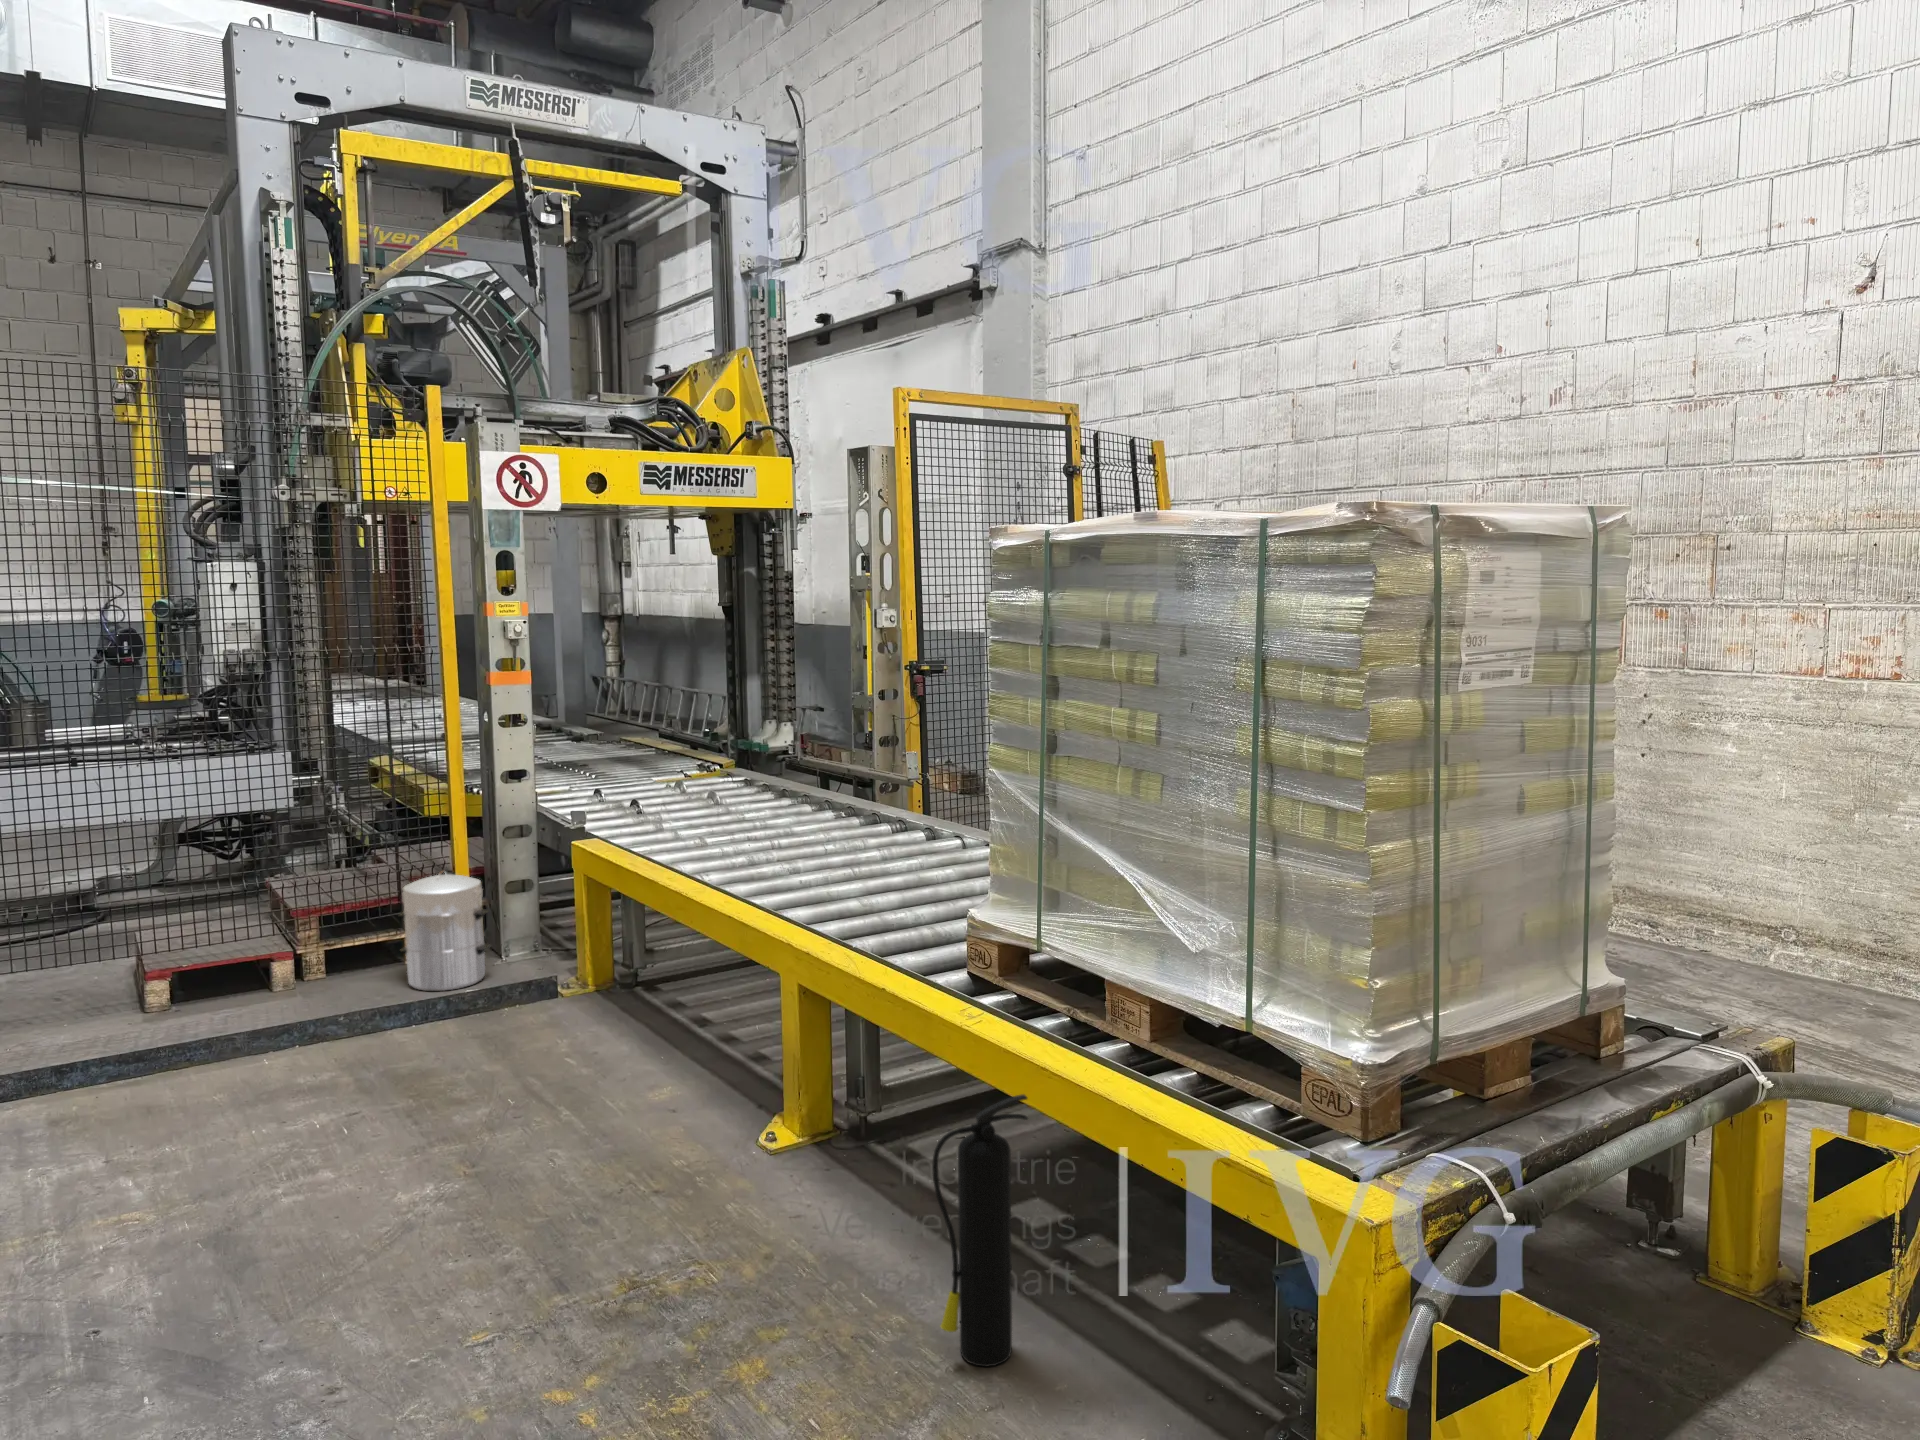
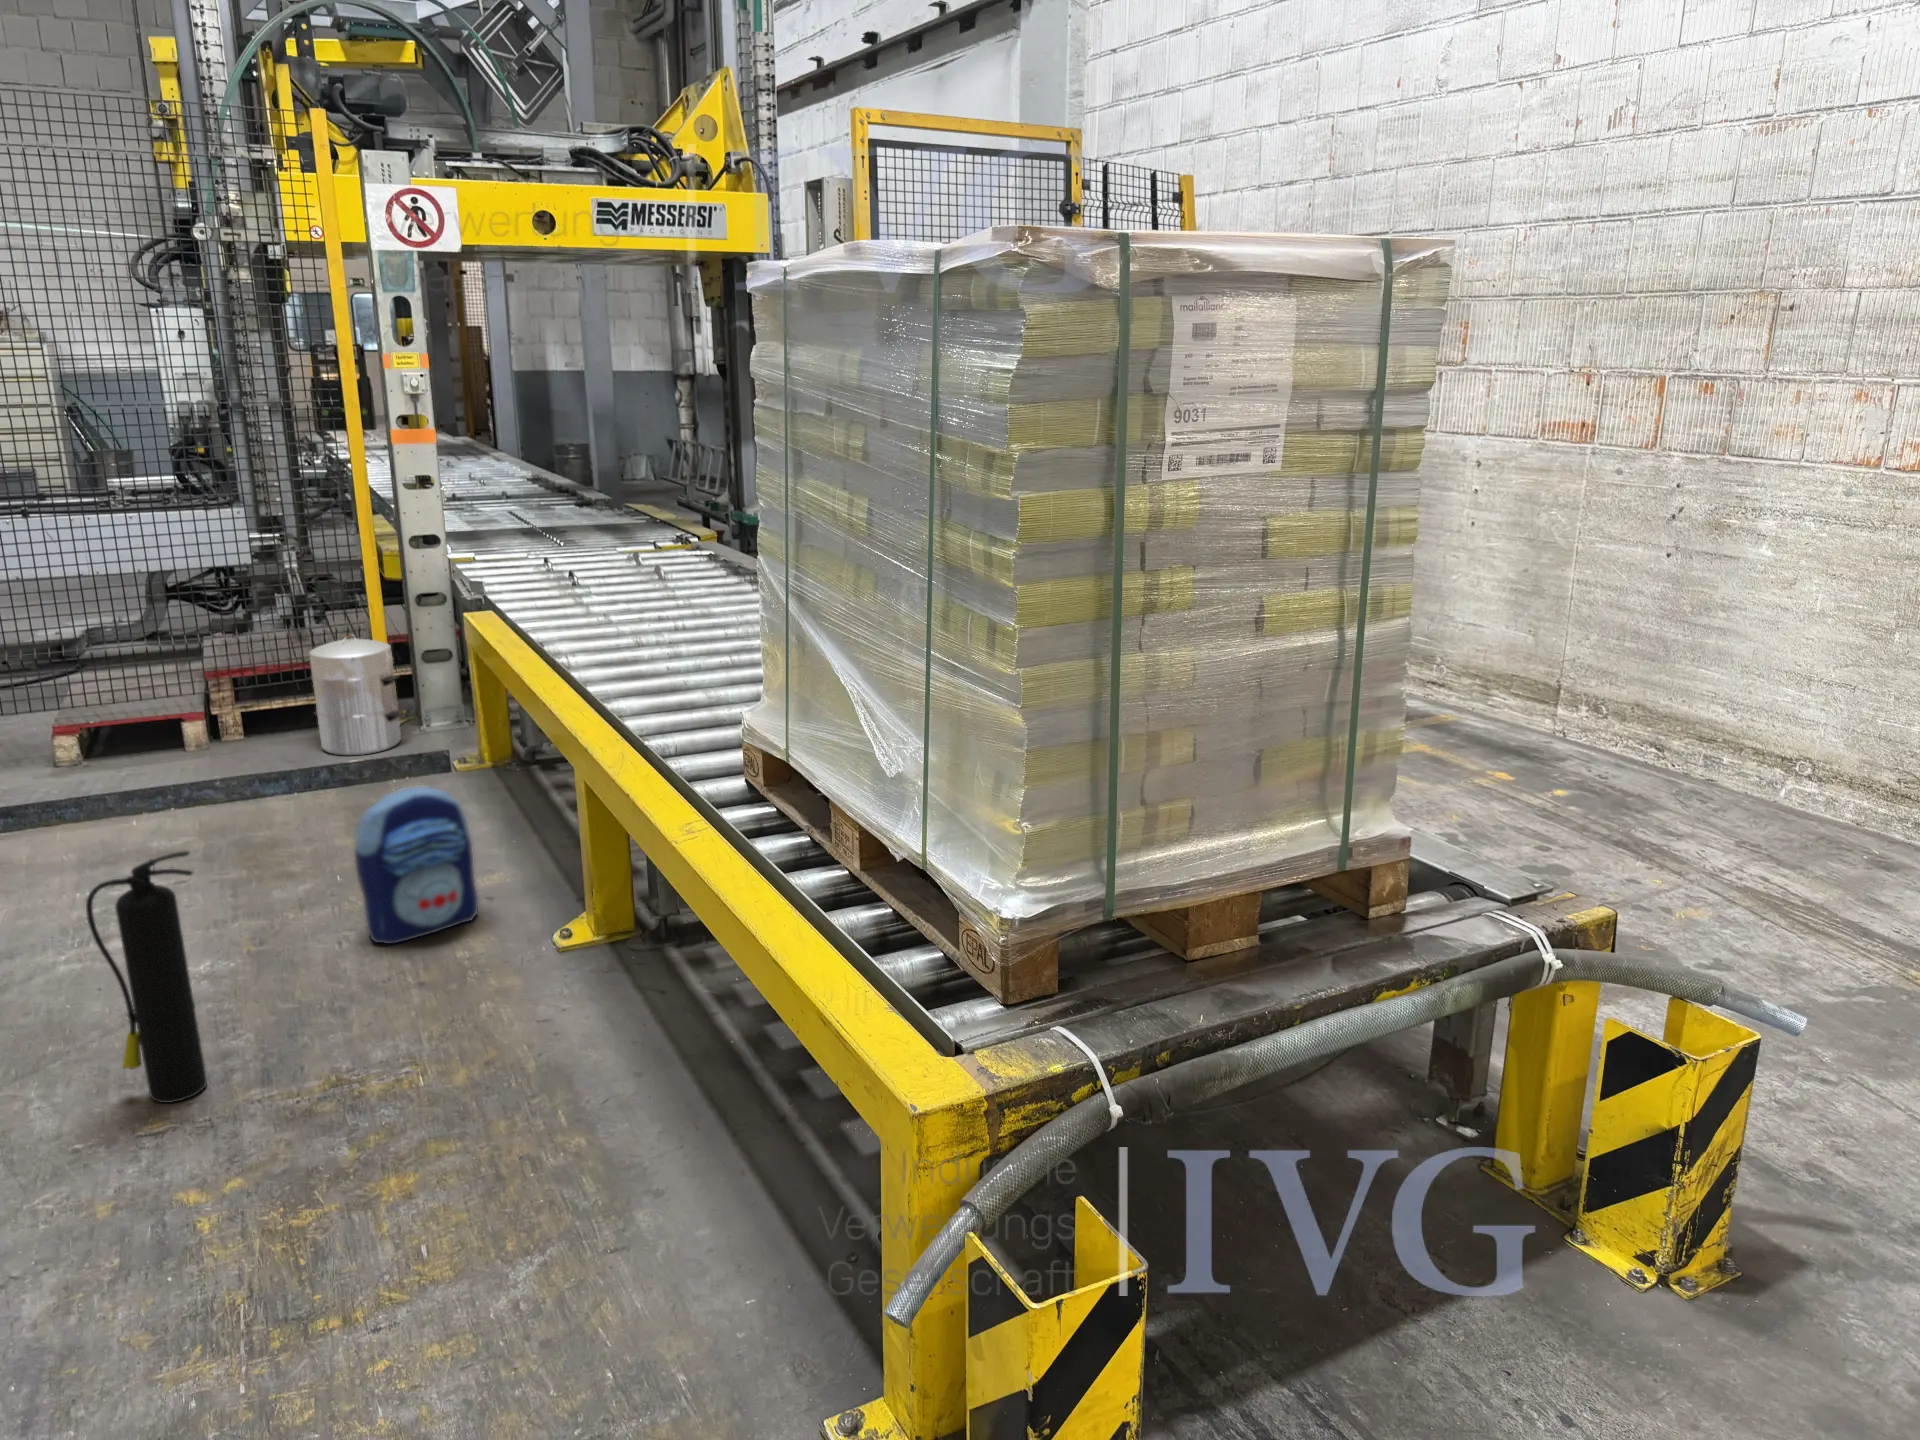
backpack: none [567,1003,669,1161] -> present [355,785,478,944]
fire extinguisher: present [932,1095,1028,1367] -> present [86,851,207,1103]

